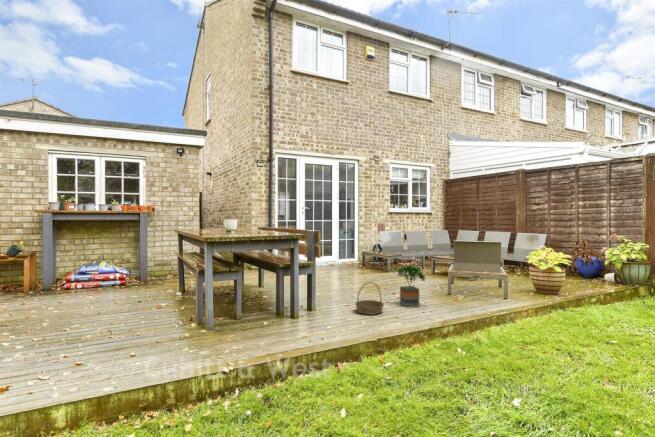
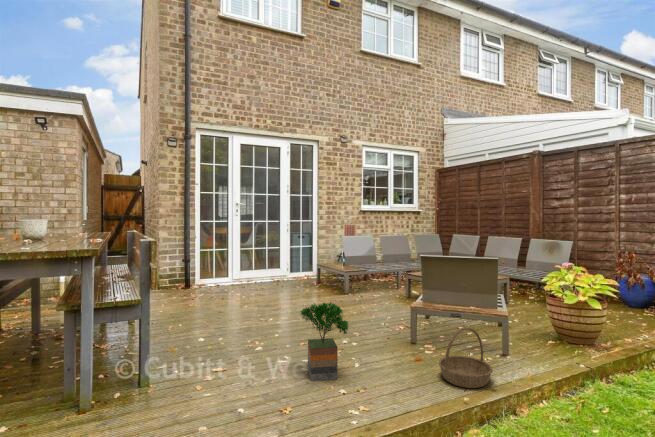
basket: present [355,283,384,315] -> present [439,328,493,388]

